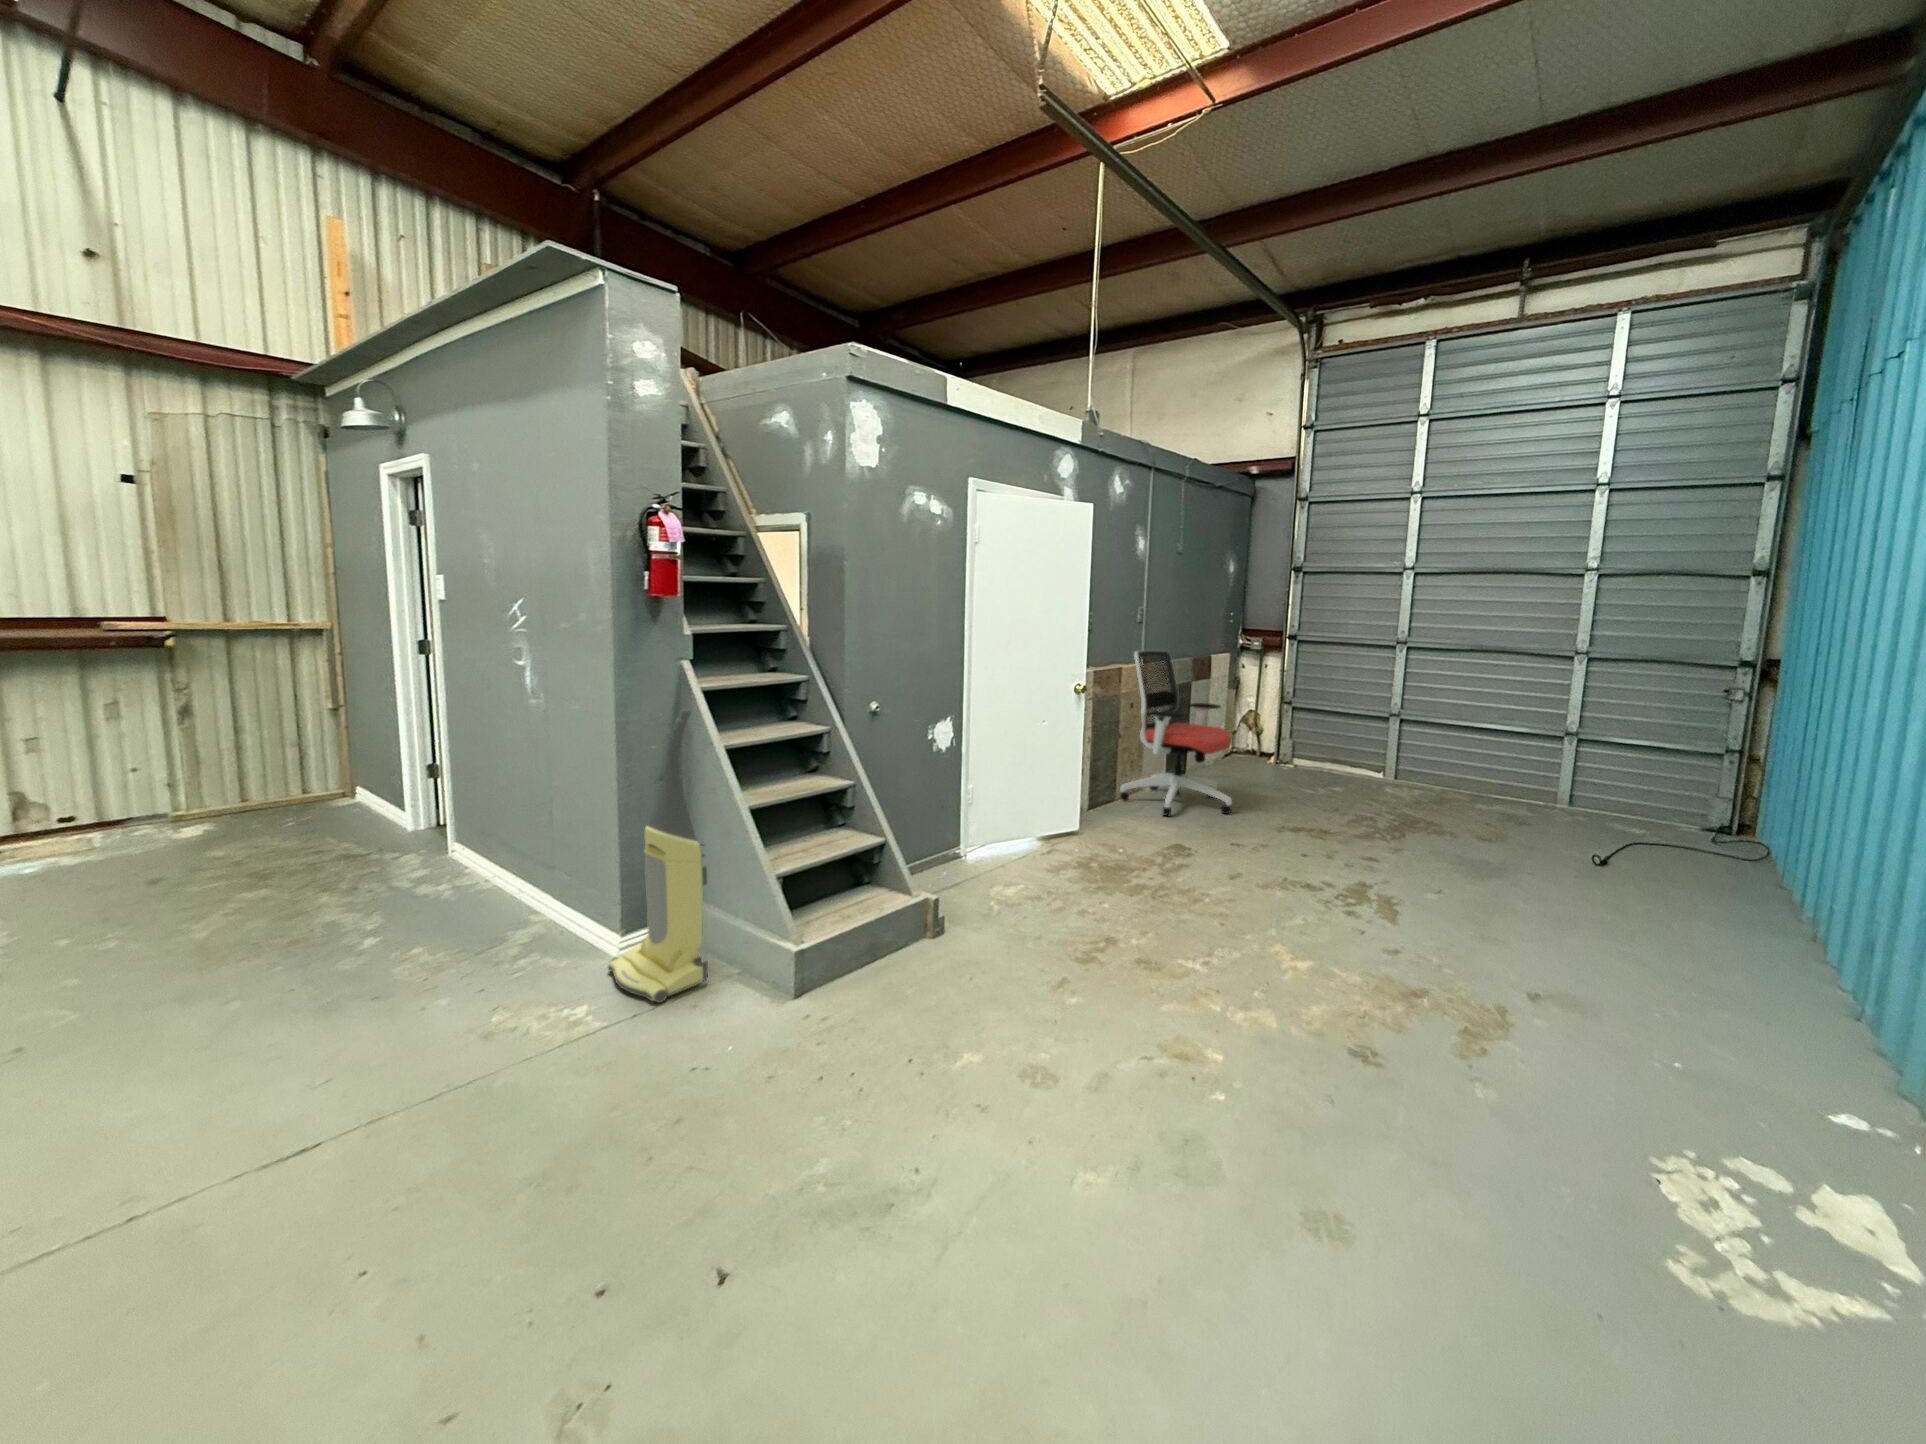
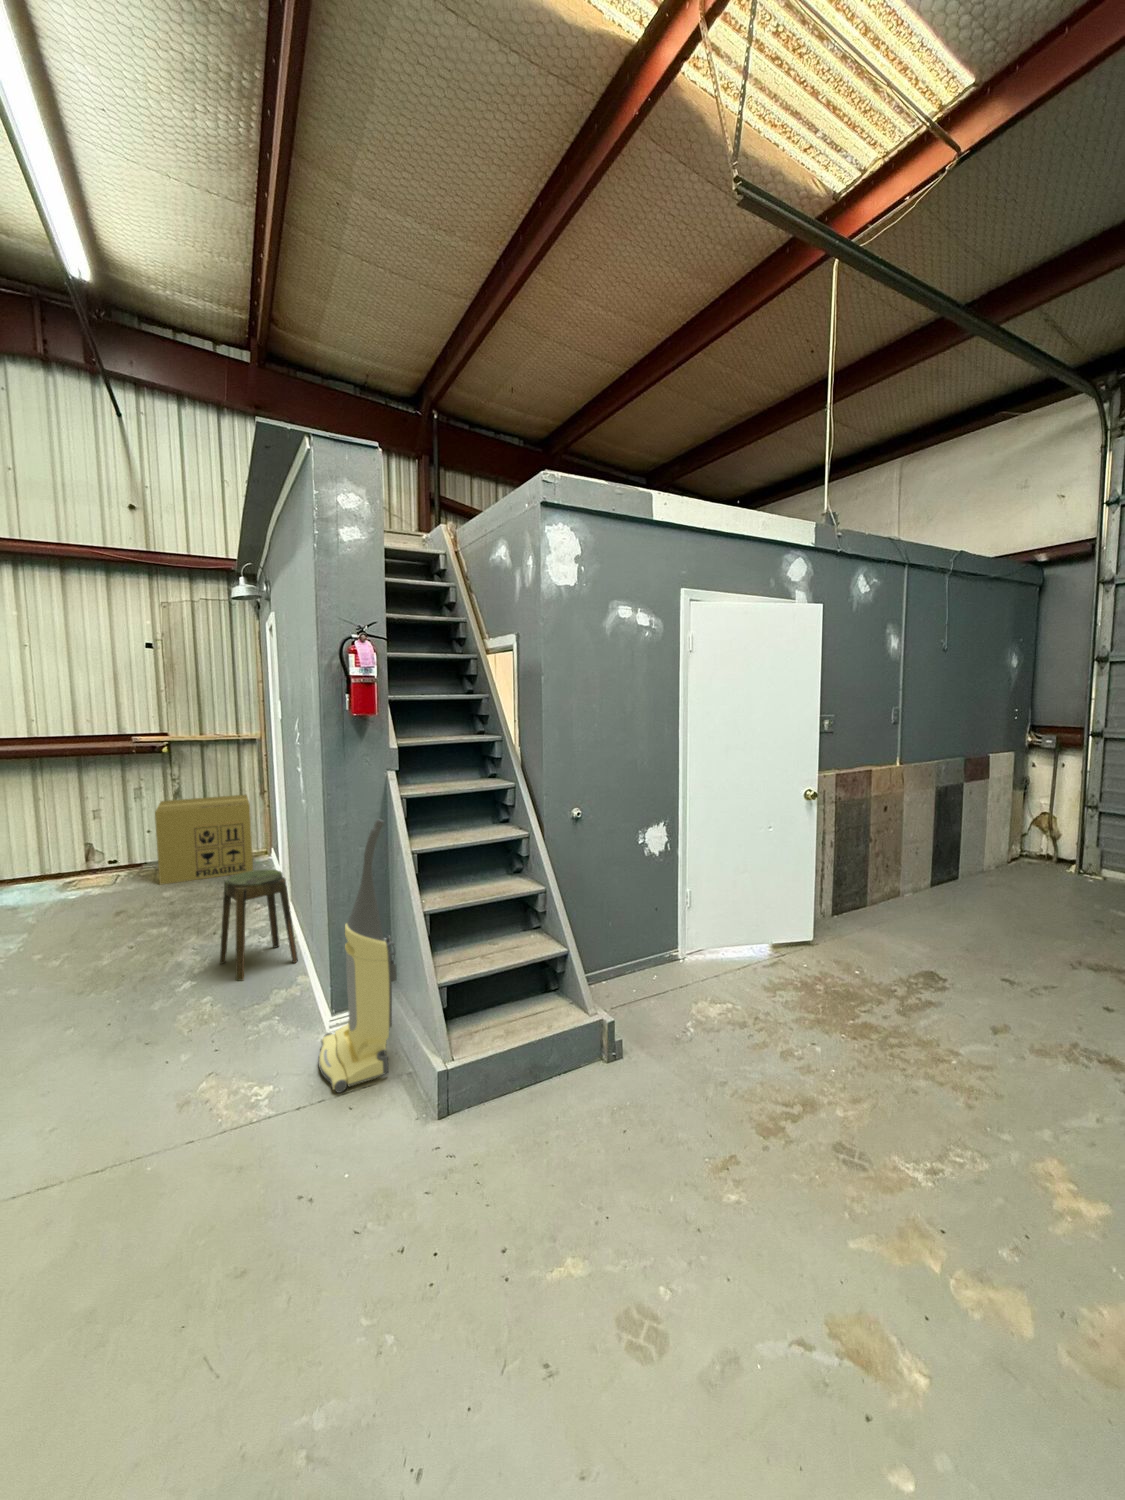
office chair: present [1120,650,1232,816] -> none [866,754,1005,940]
cardboard box: none [157,712,347,848] -> present [155,795,253,885]
stool: none [391,794,509,934] -> present [220,870,298,981]

